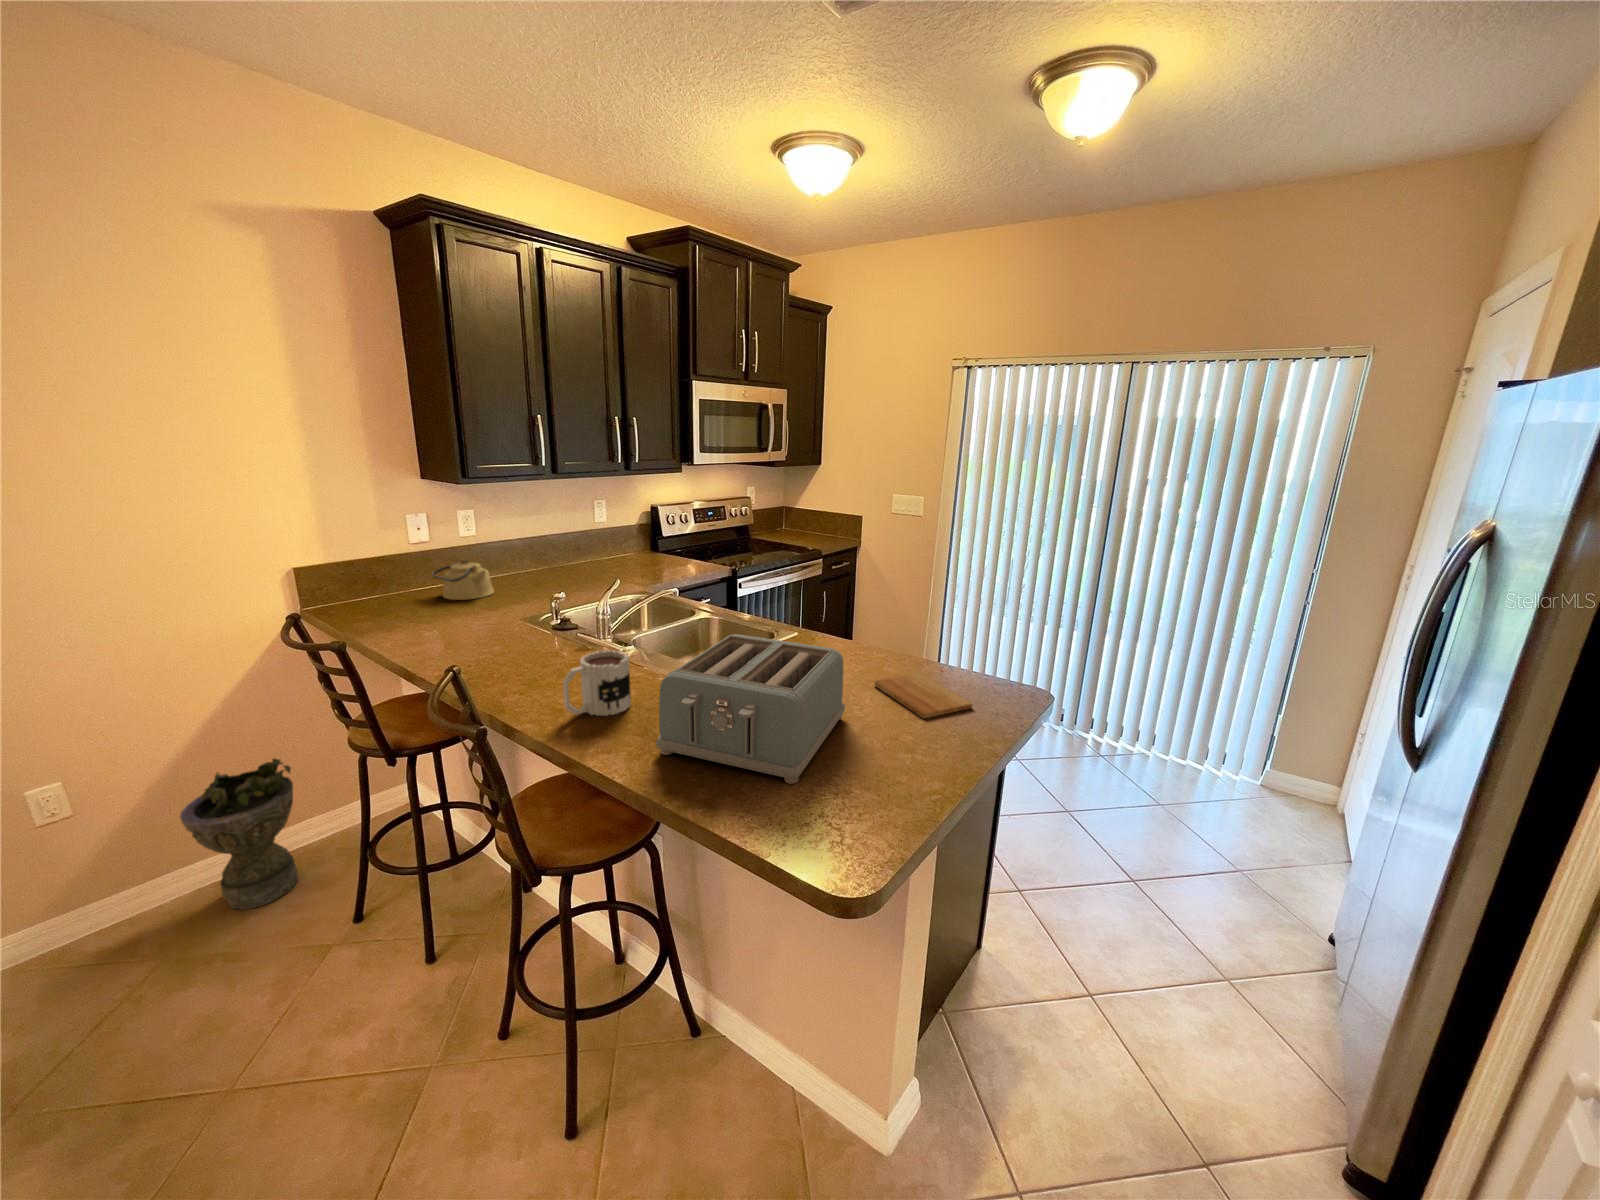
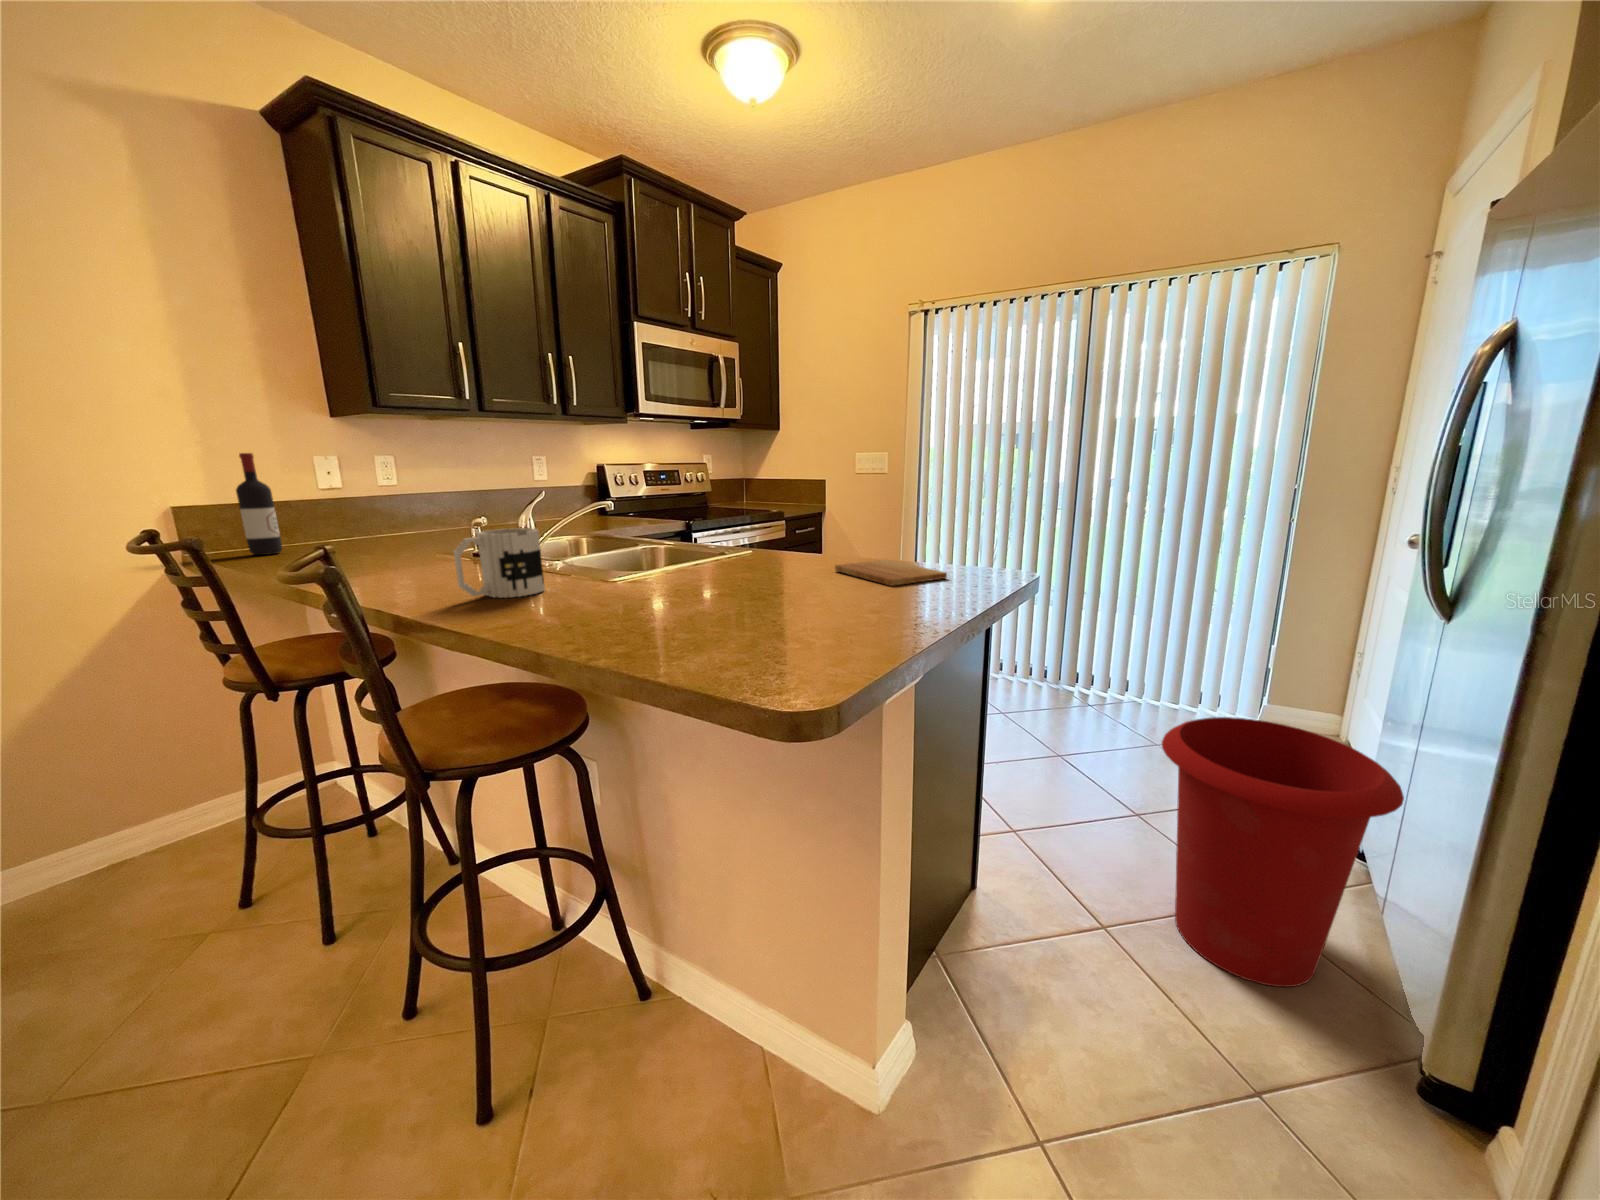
wine bottle: none [349,526,385,614] -> present [236,453,282,555]
kettle: present [432,559,494,600] -> none [342,501,417,545]
toaster: present [656,634,845,784] -> none [562,500,798,627]
planter: present [180,758,298,910] -> none [23,724,182,905]
waste bin: none [1154,822,1359,1068] -> present [1162,717,1404,987]

